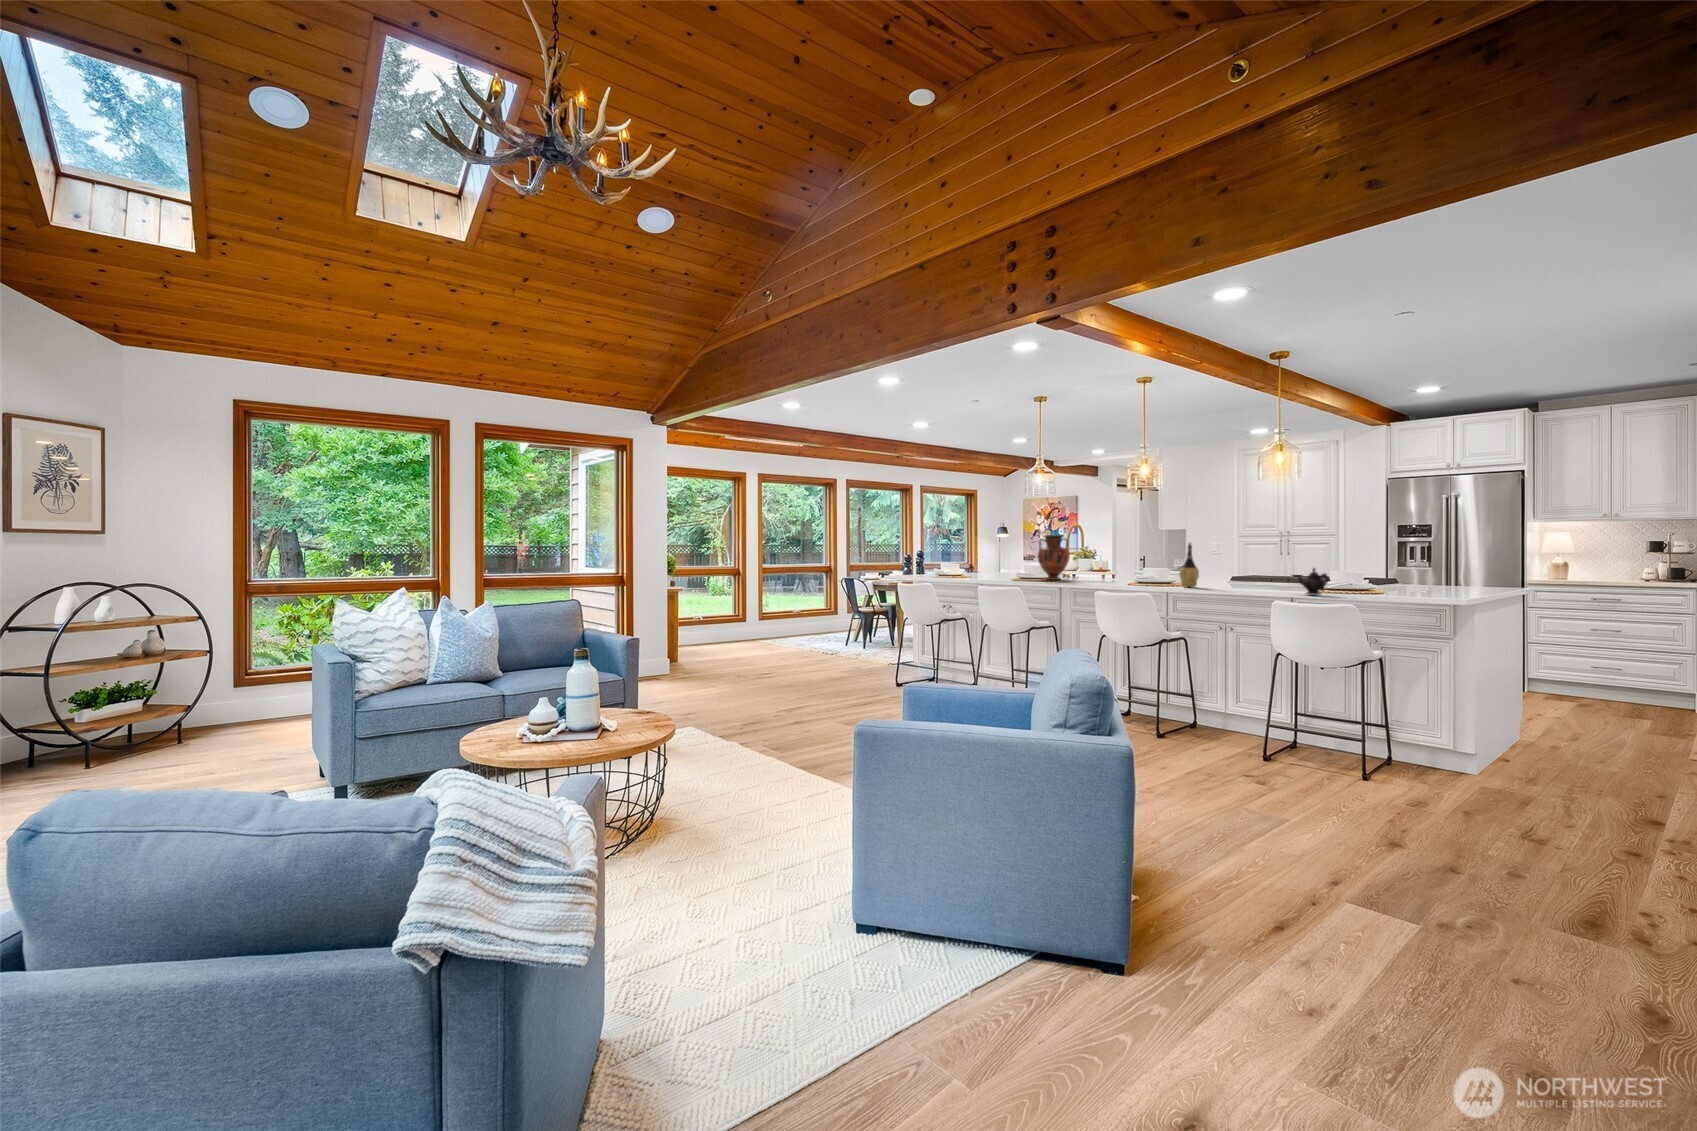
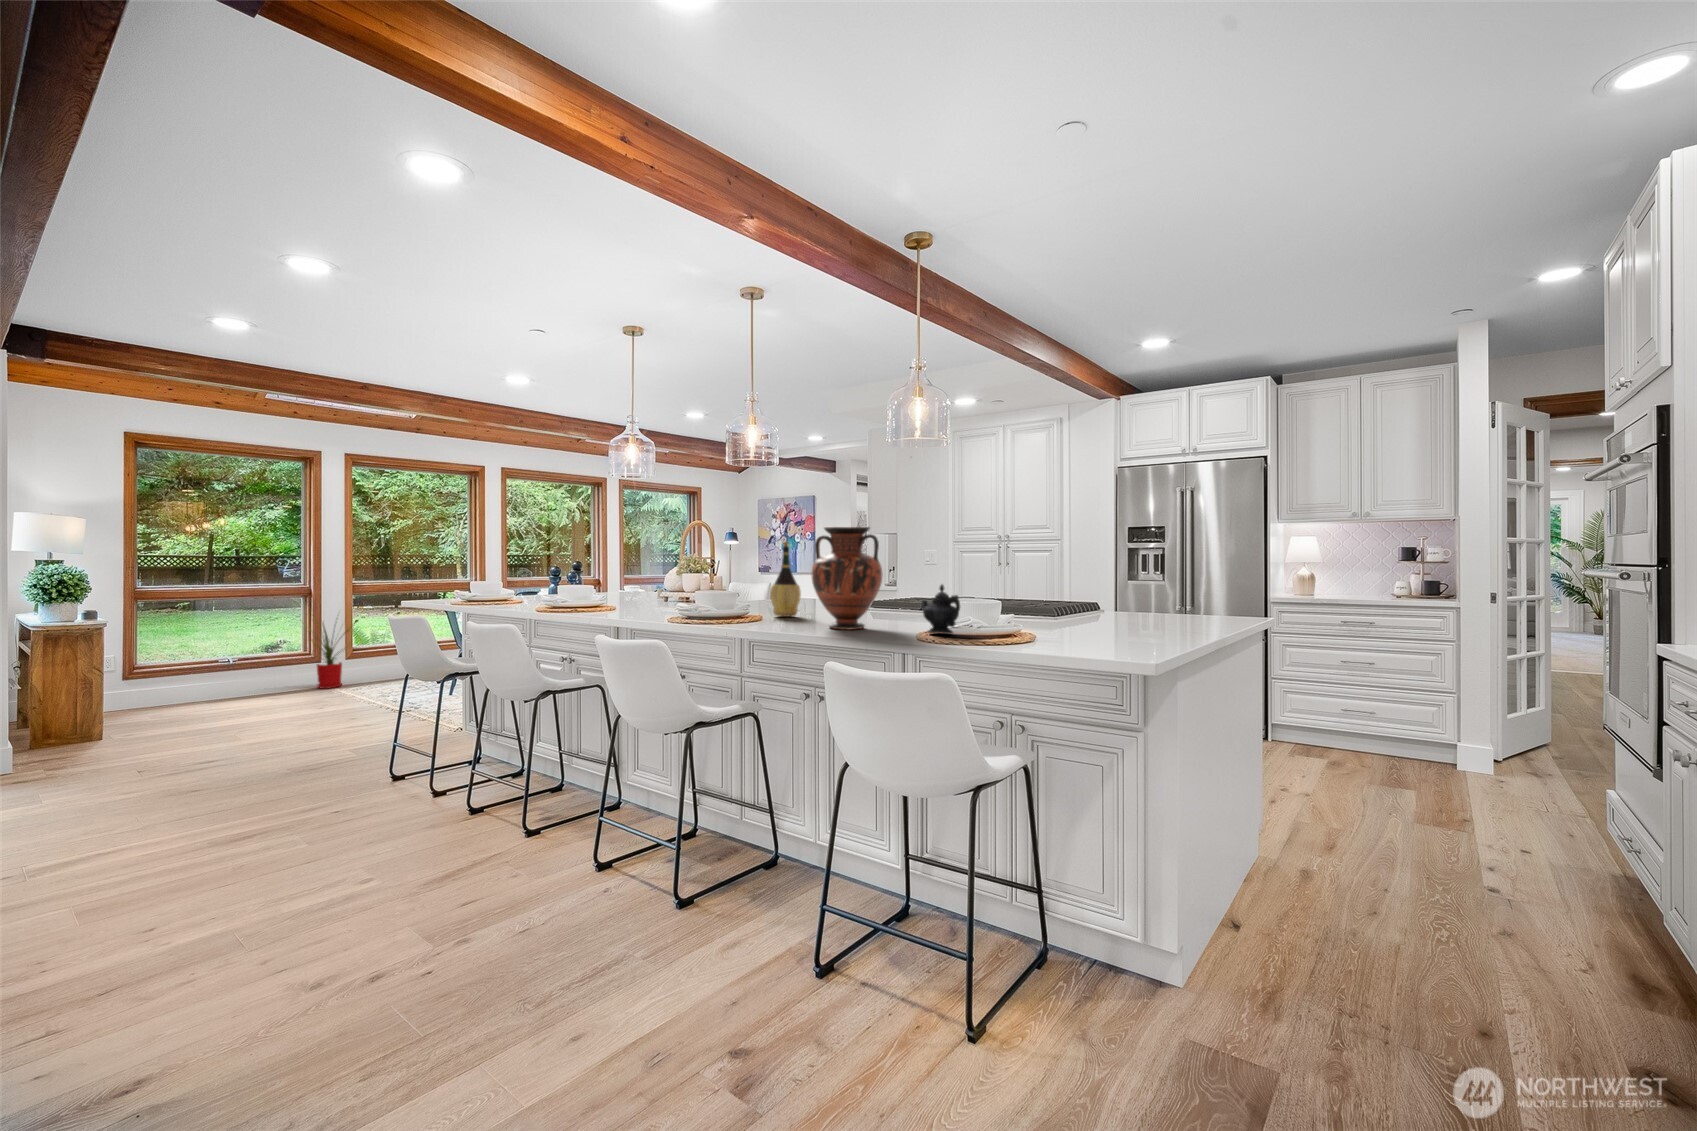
vase: present [1037,535,1070,580] -> present [812,527,882,629]
house plant: none [738,586,779,641] -> present [303,618,358,689]

